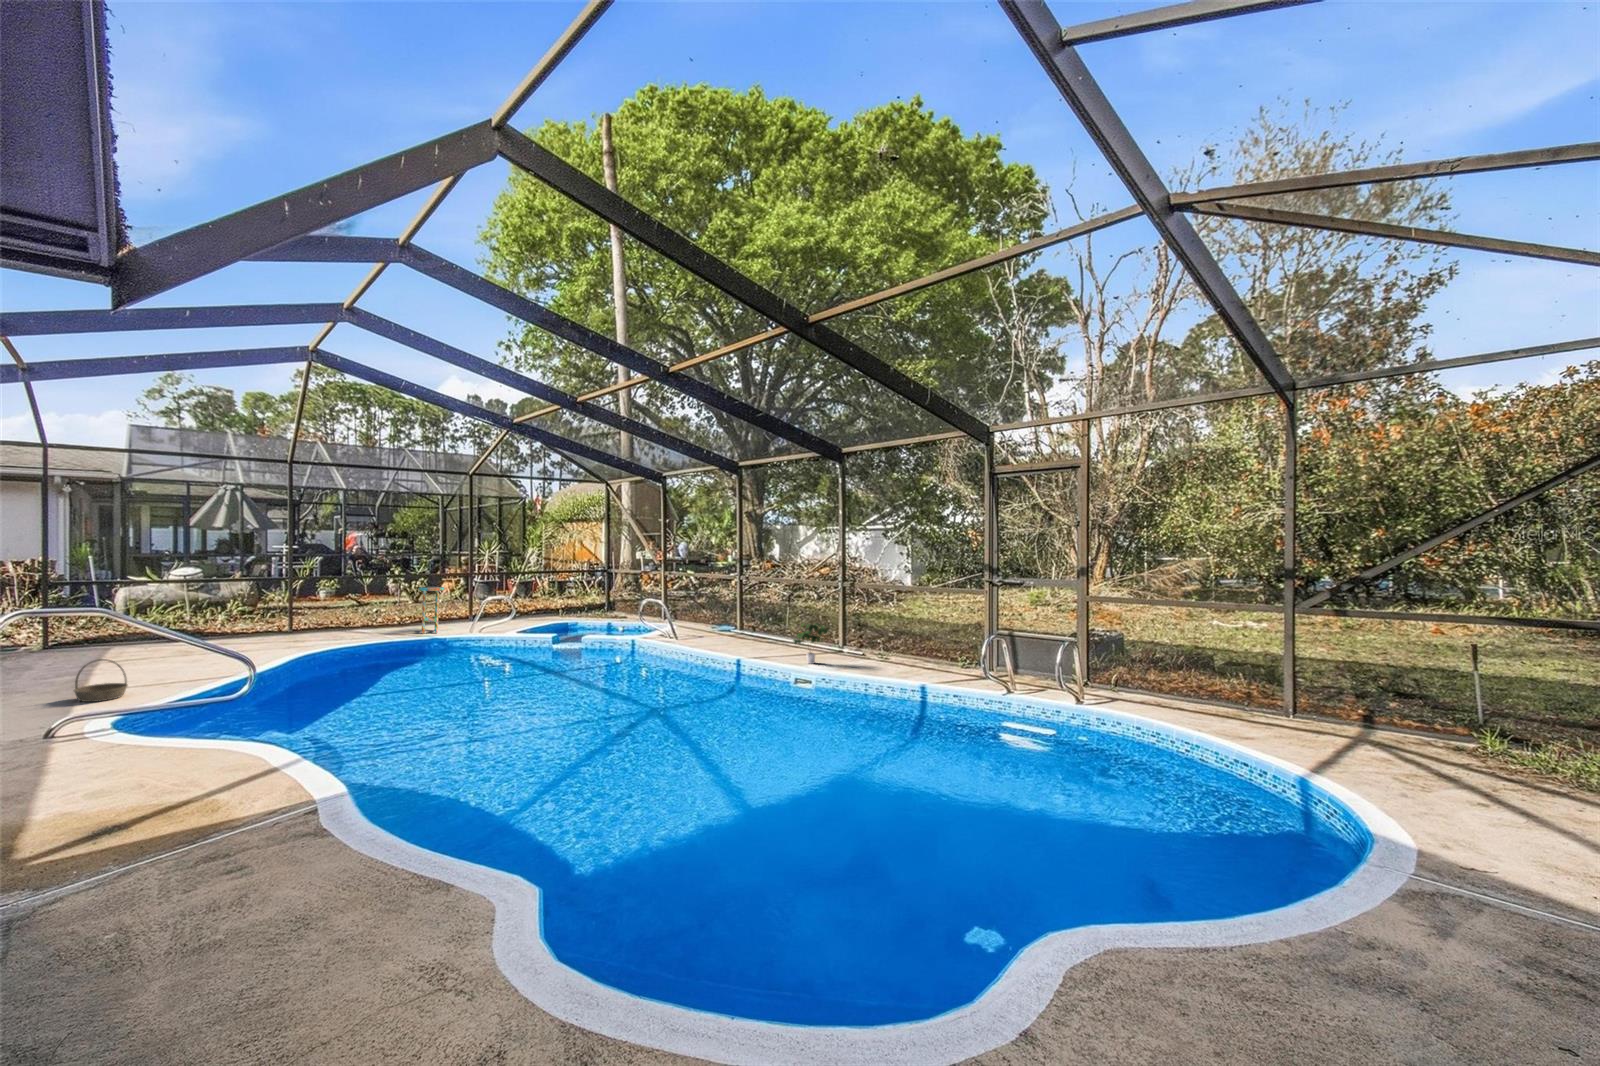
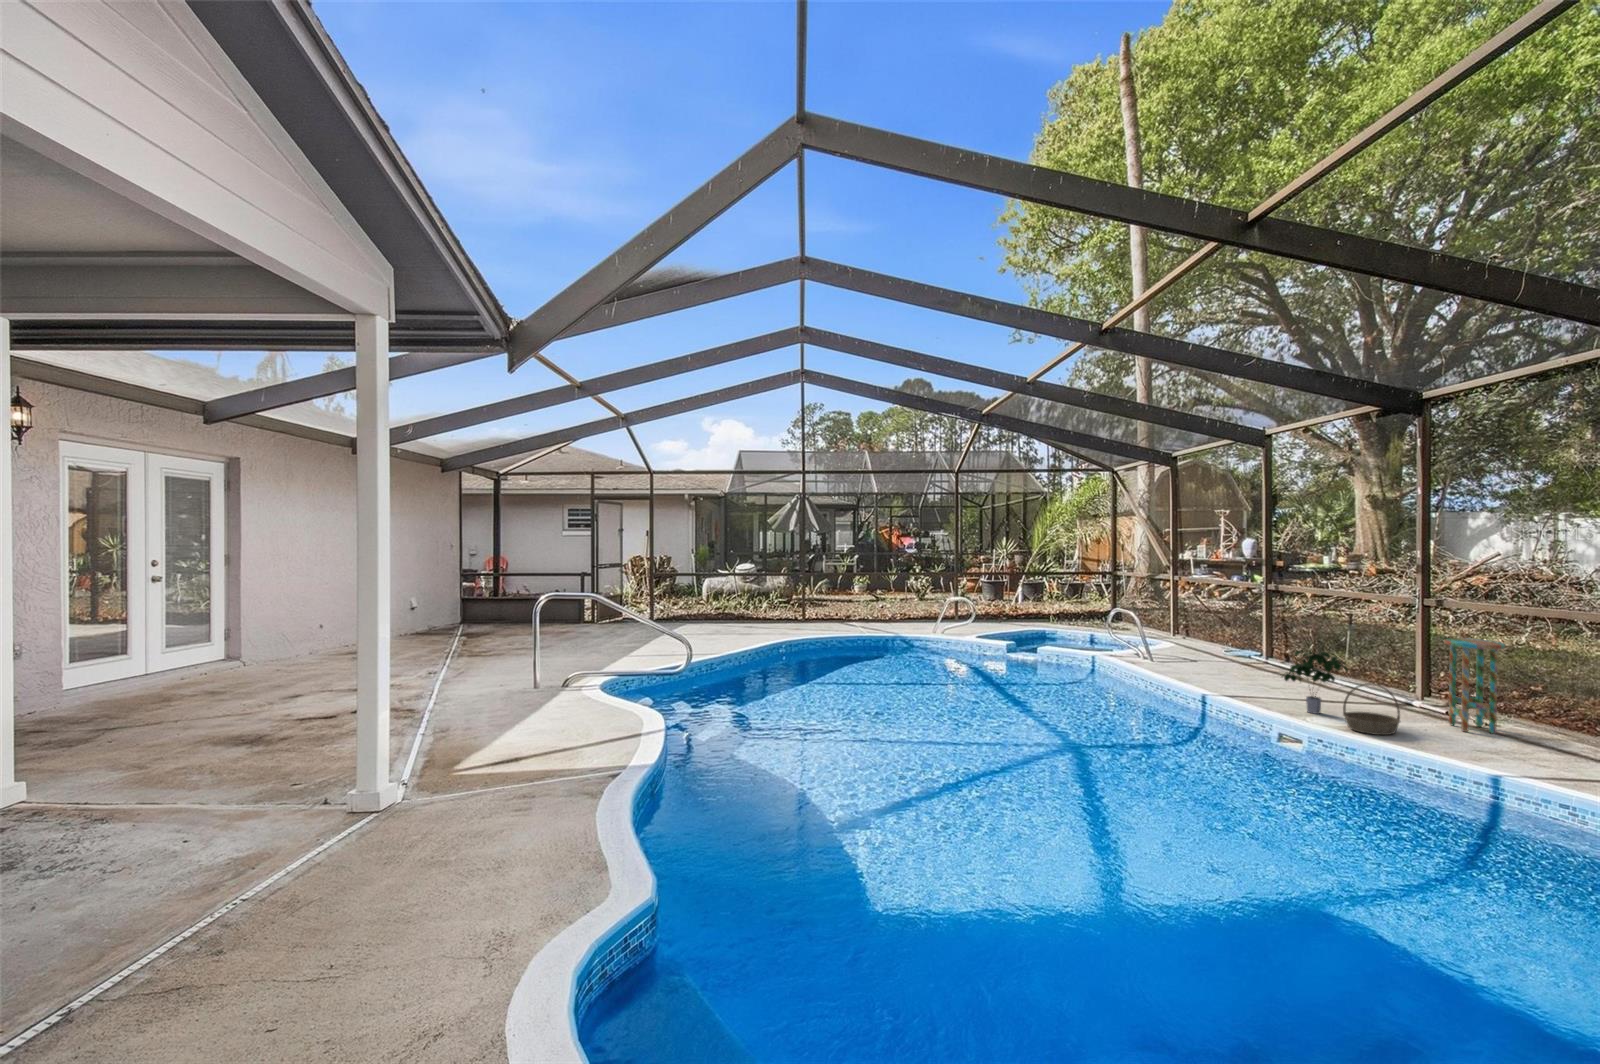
side table: present [418,587,444,634] -> present [1444,638,1505,734]
basket: present [74,659,128,702] -> present [1343,683,1400,735]

